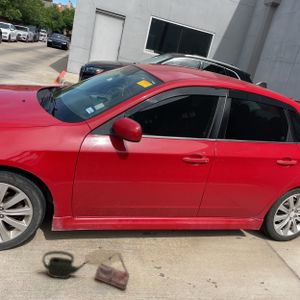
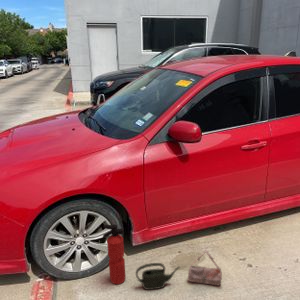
fire extinguisher: none [18,201,42,265] -> present [103,225,126,284]

